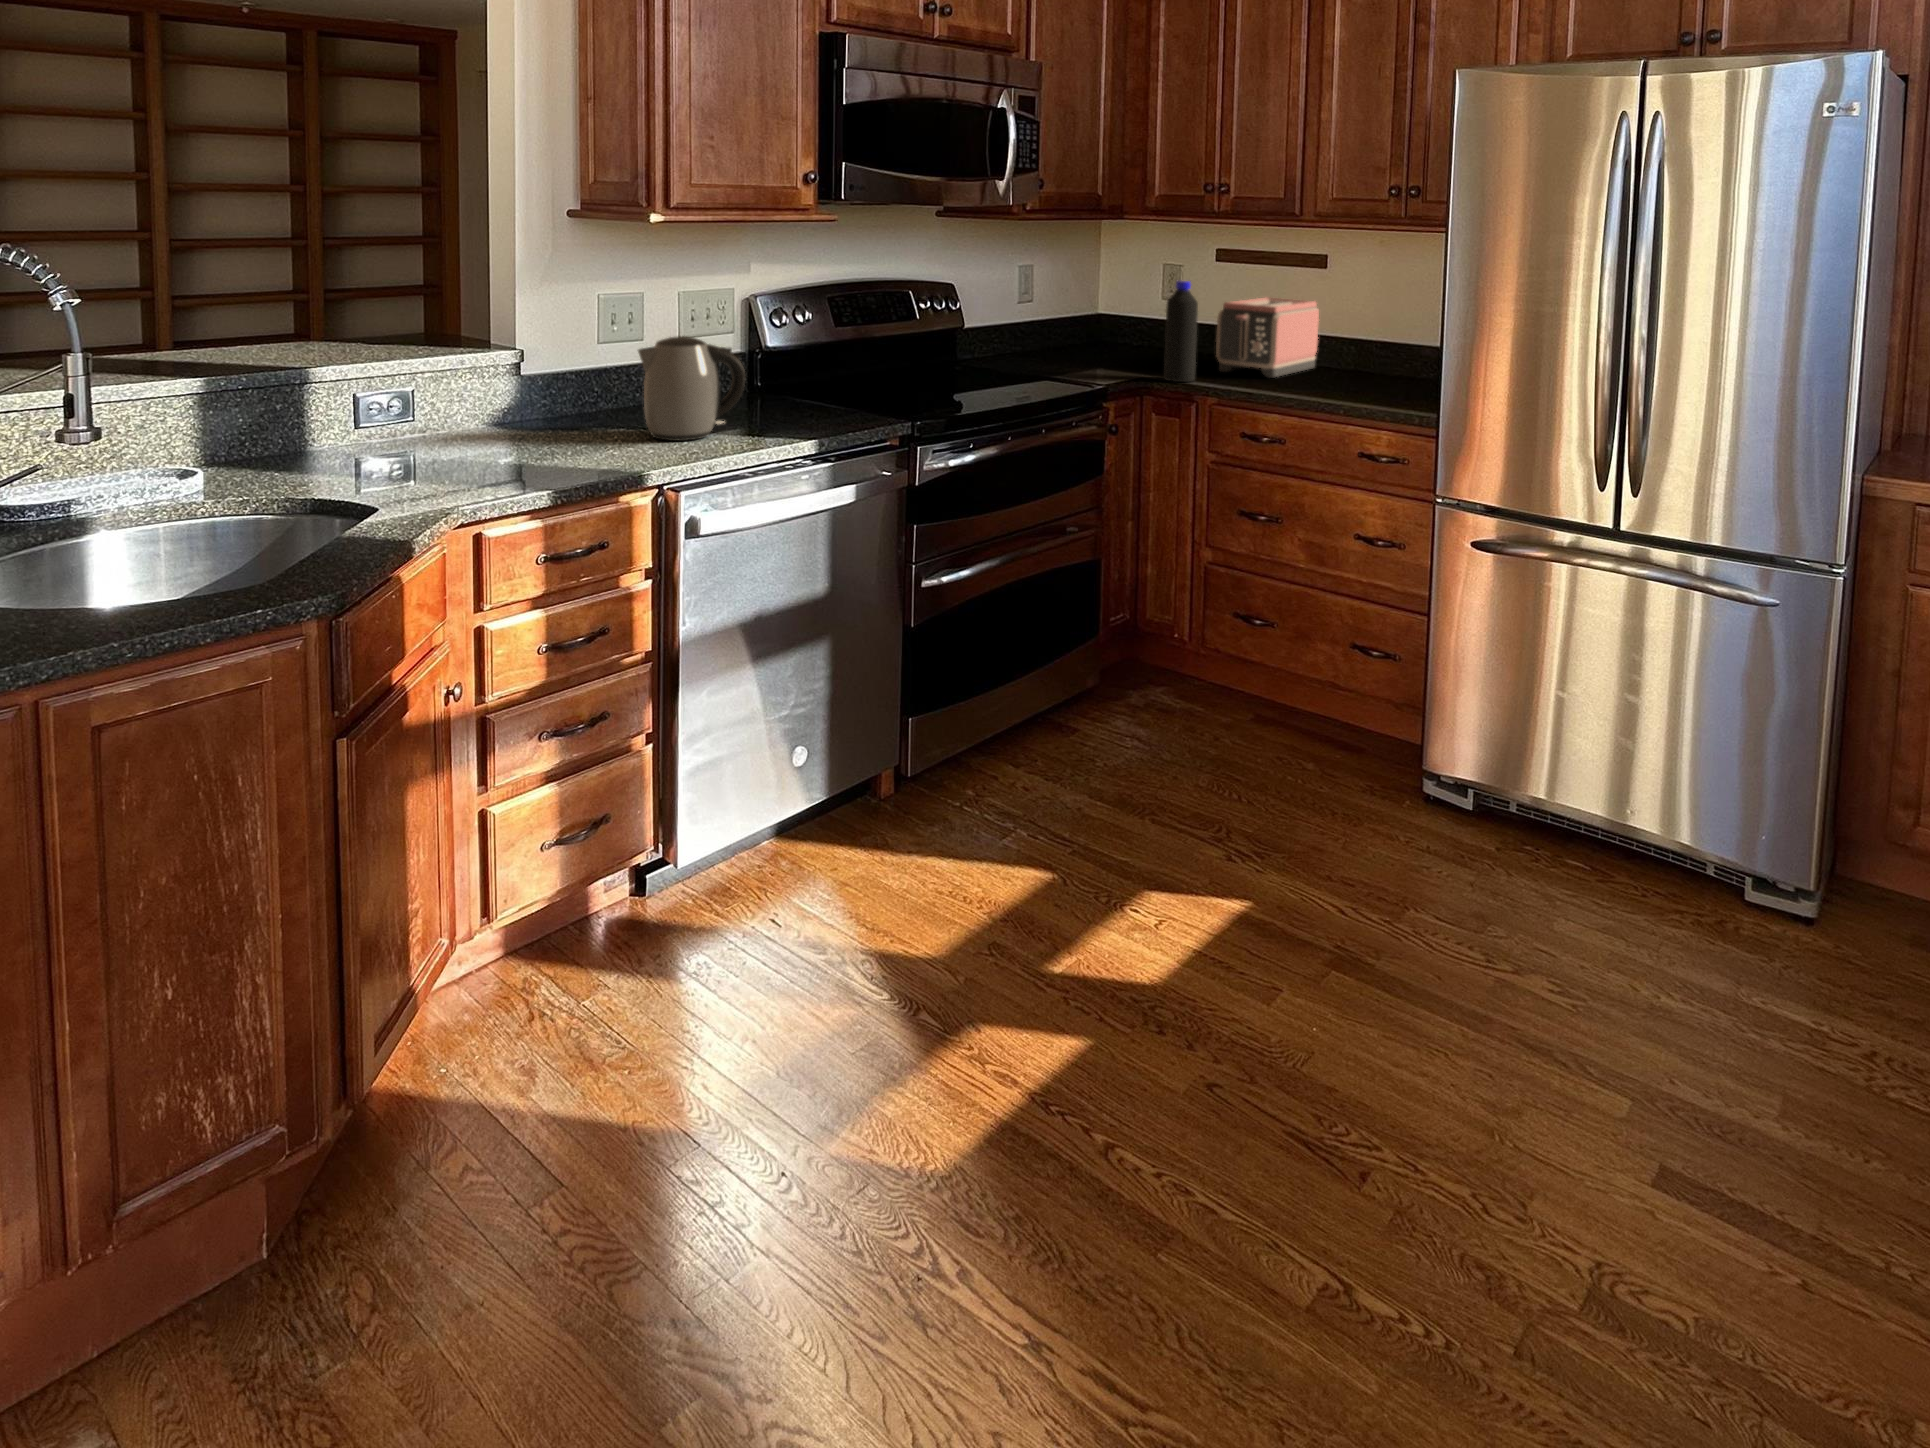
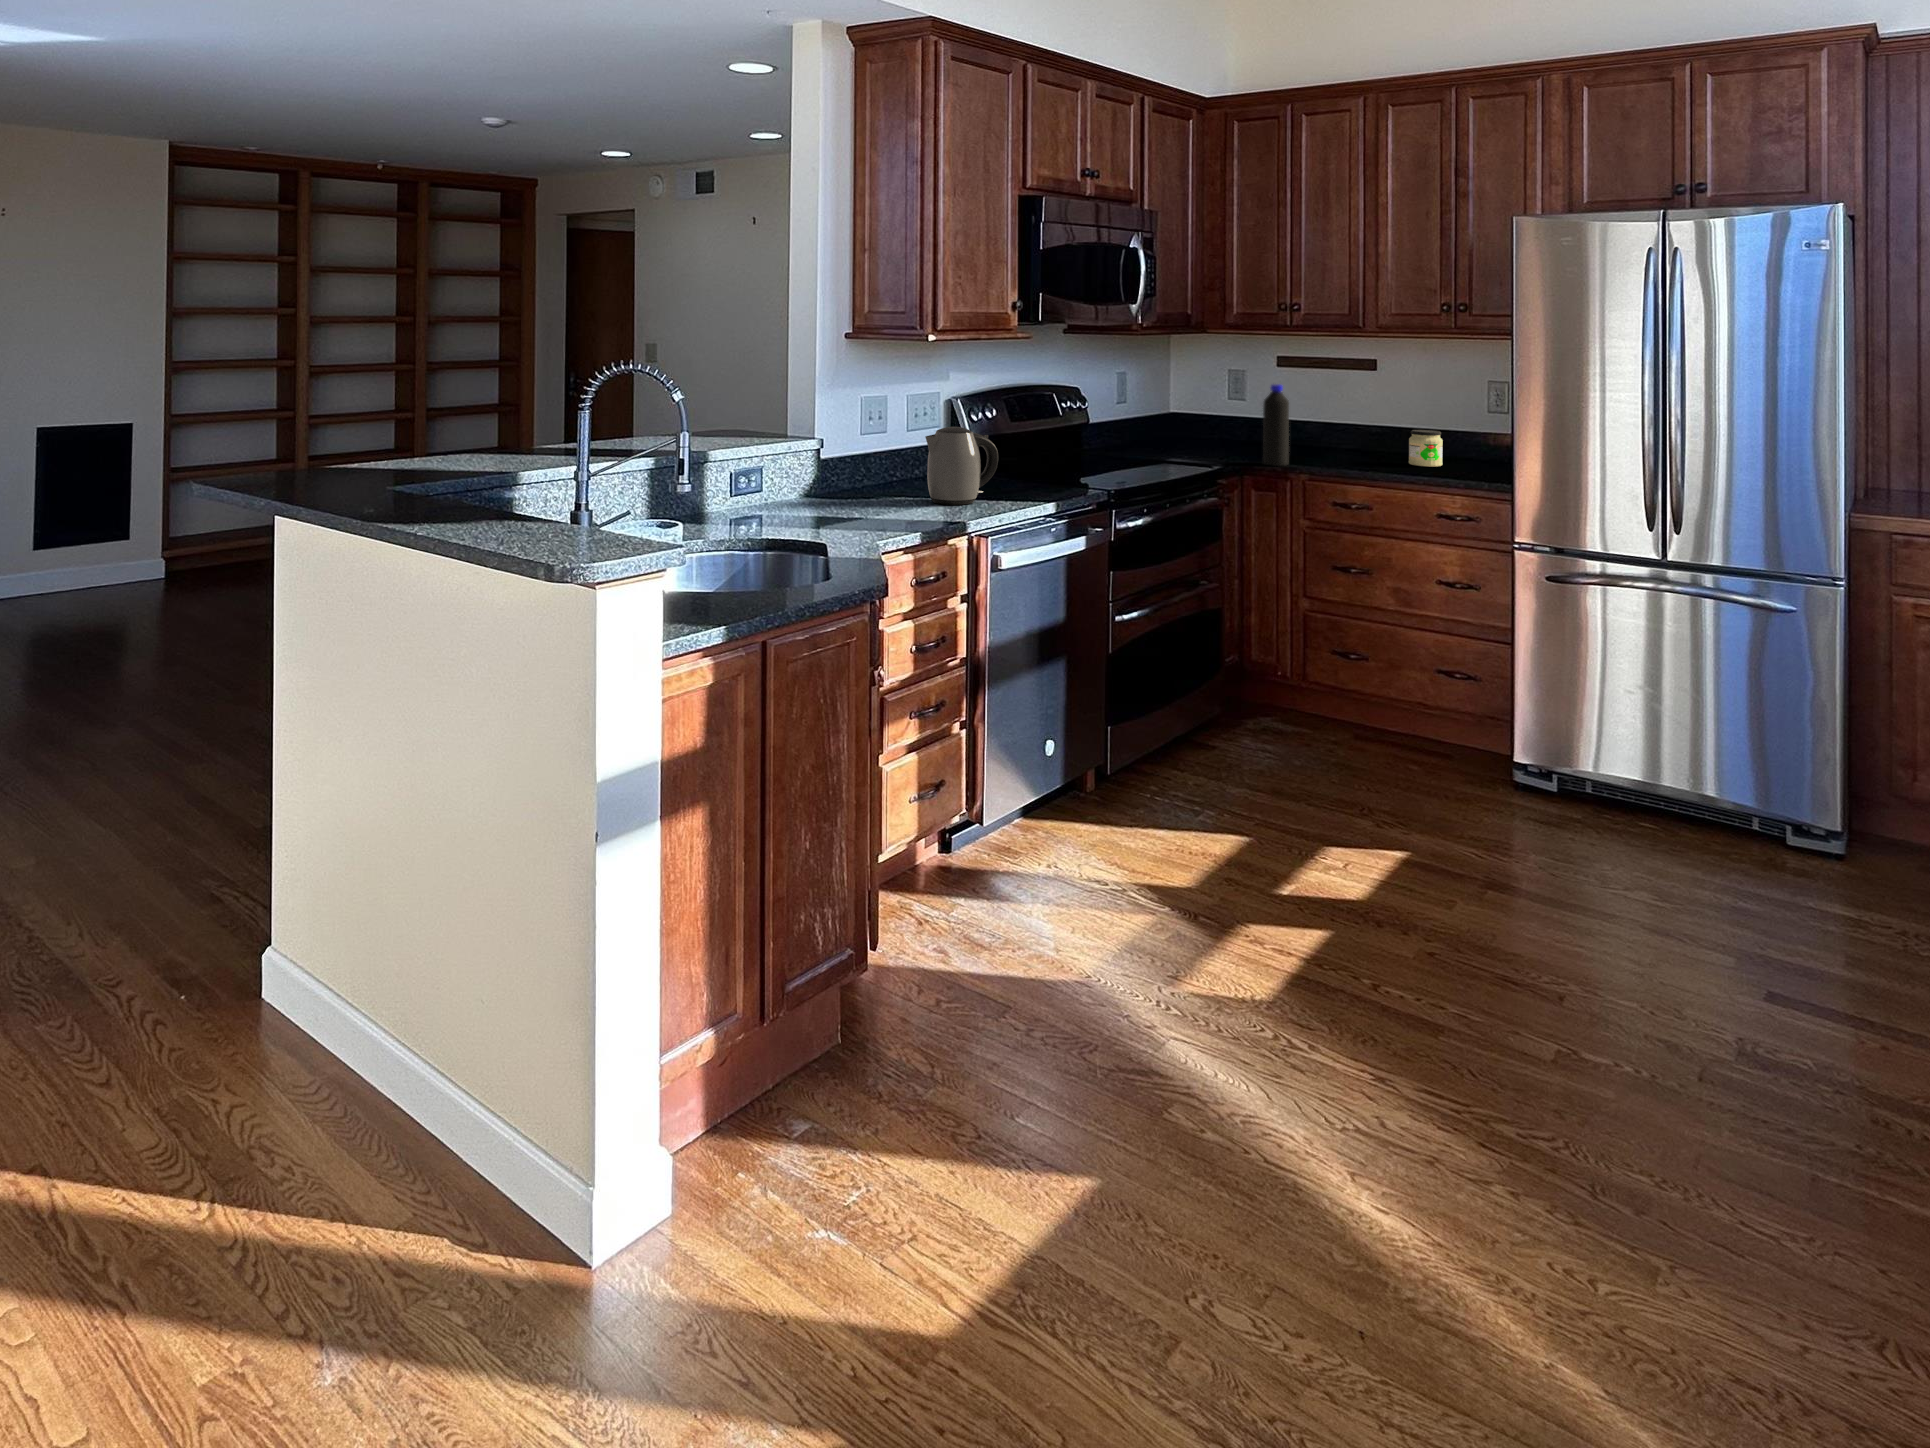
toaster: present [1216,297,1319,378] -> none [1298,399,1376,462]
jar: none [1347,339,1389,386] -> present [1409,430,1443,467]

